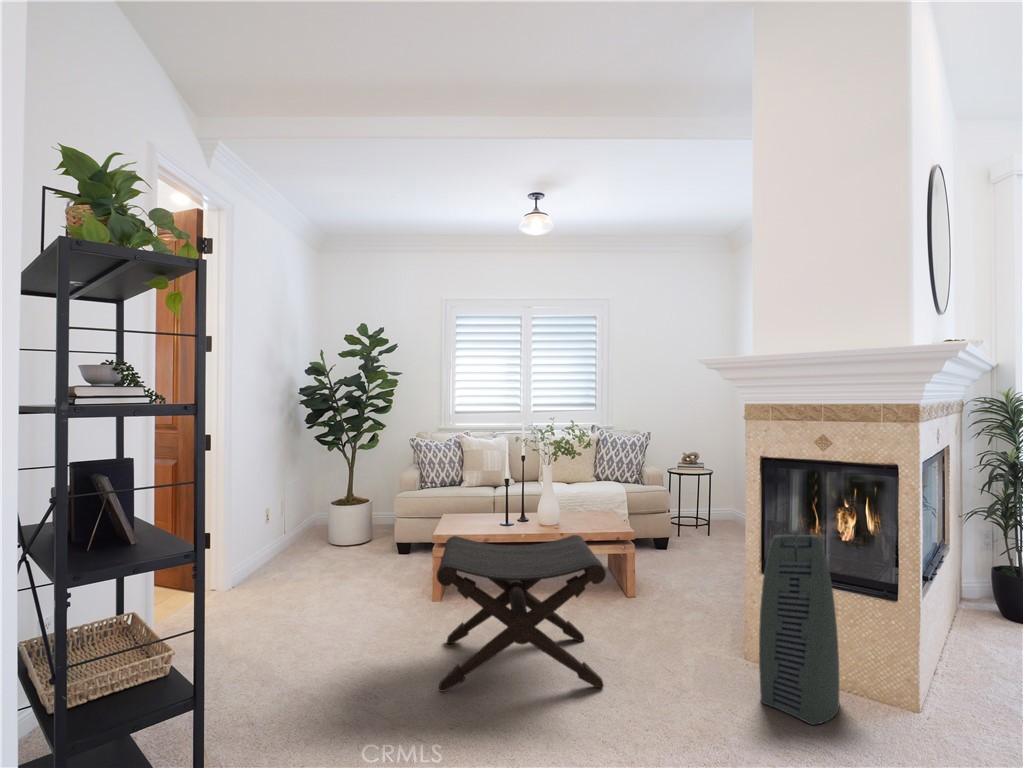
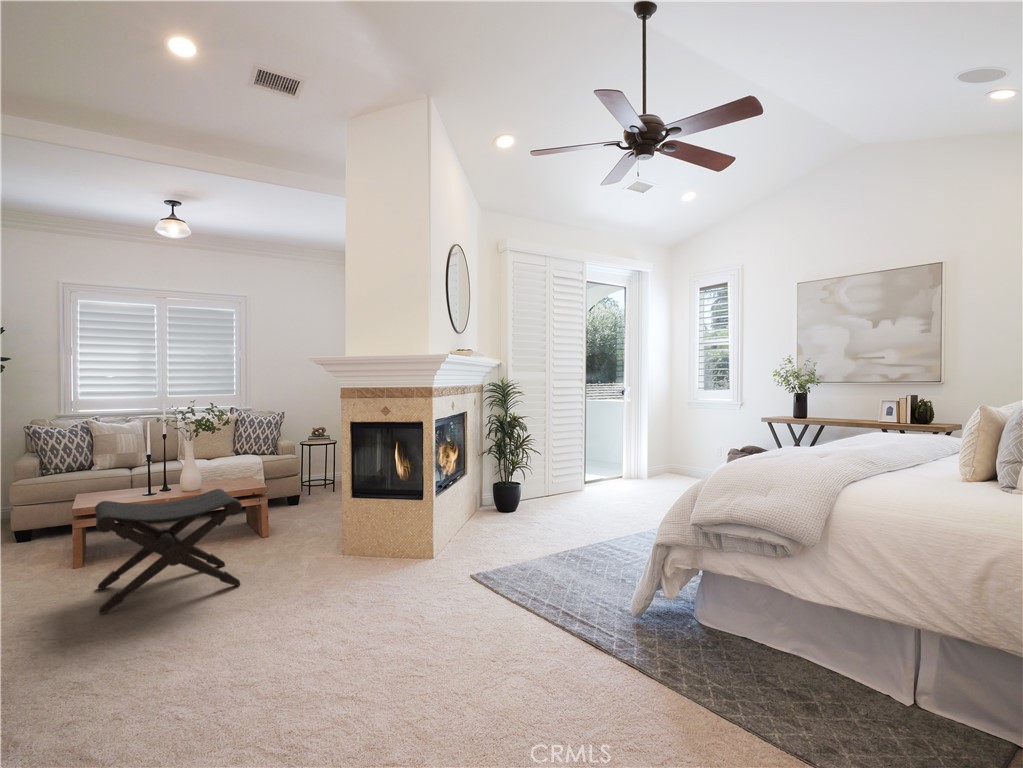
air purifier: present [759,535,839,725] -> none [345,466,390,573]

